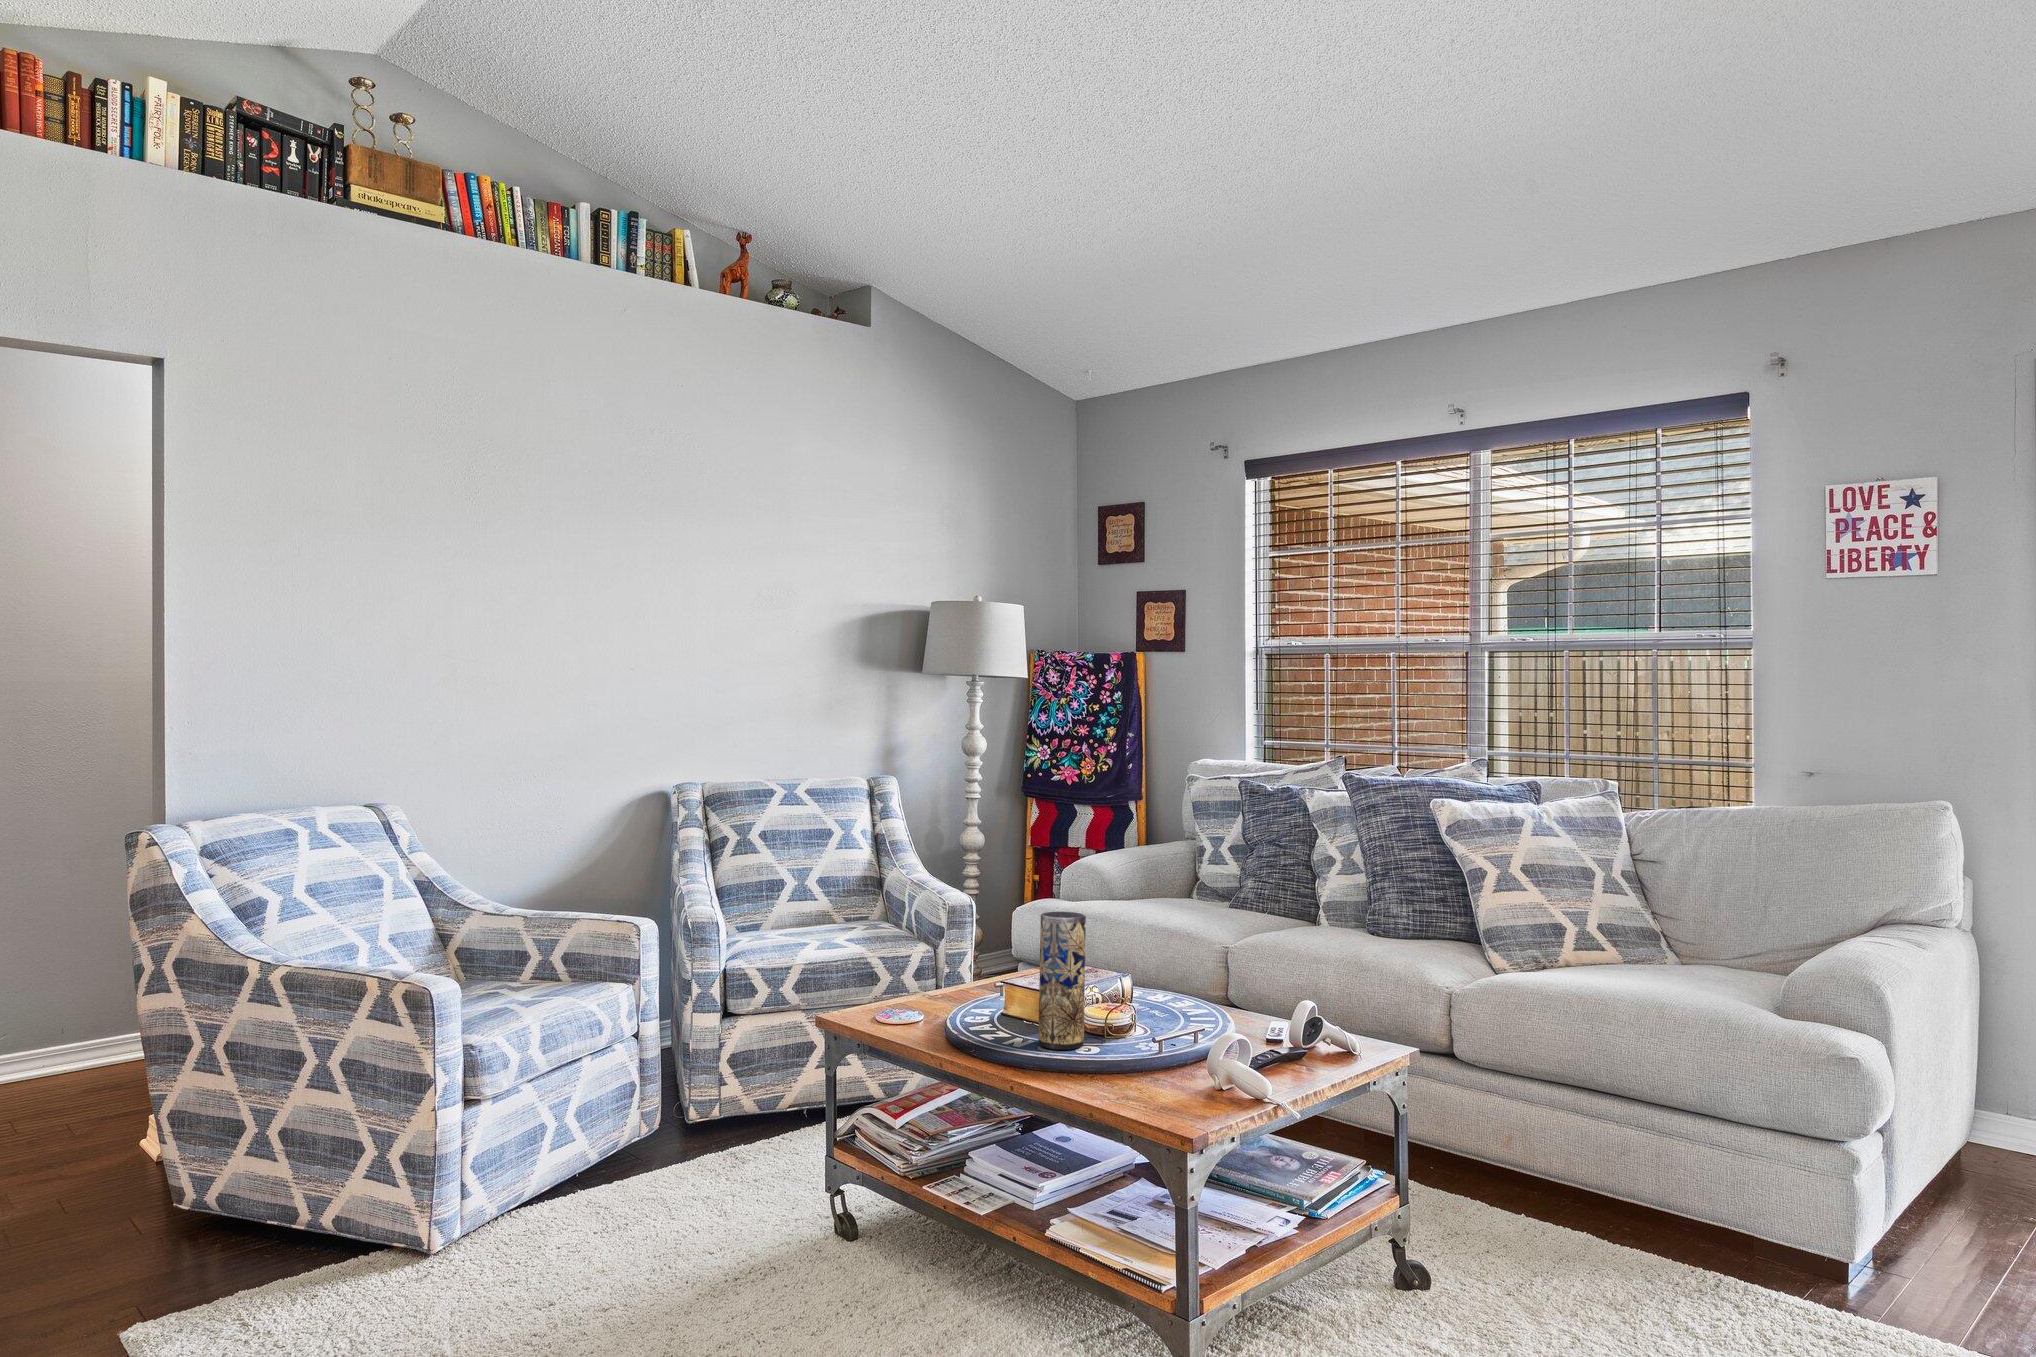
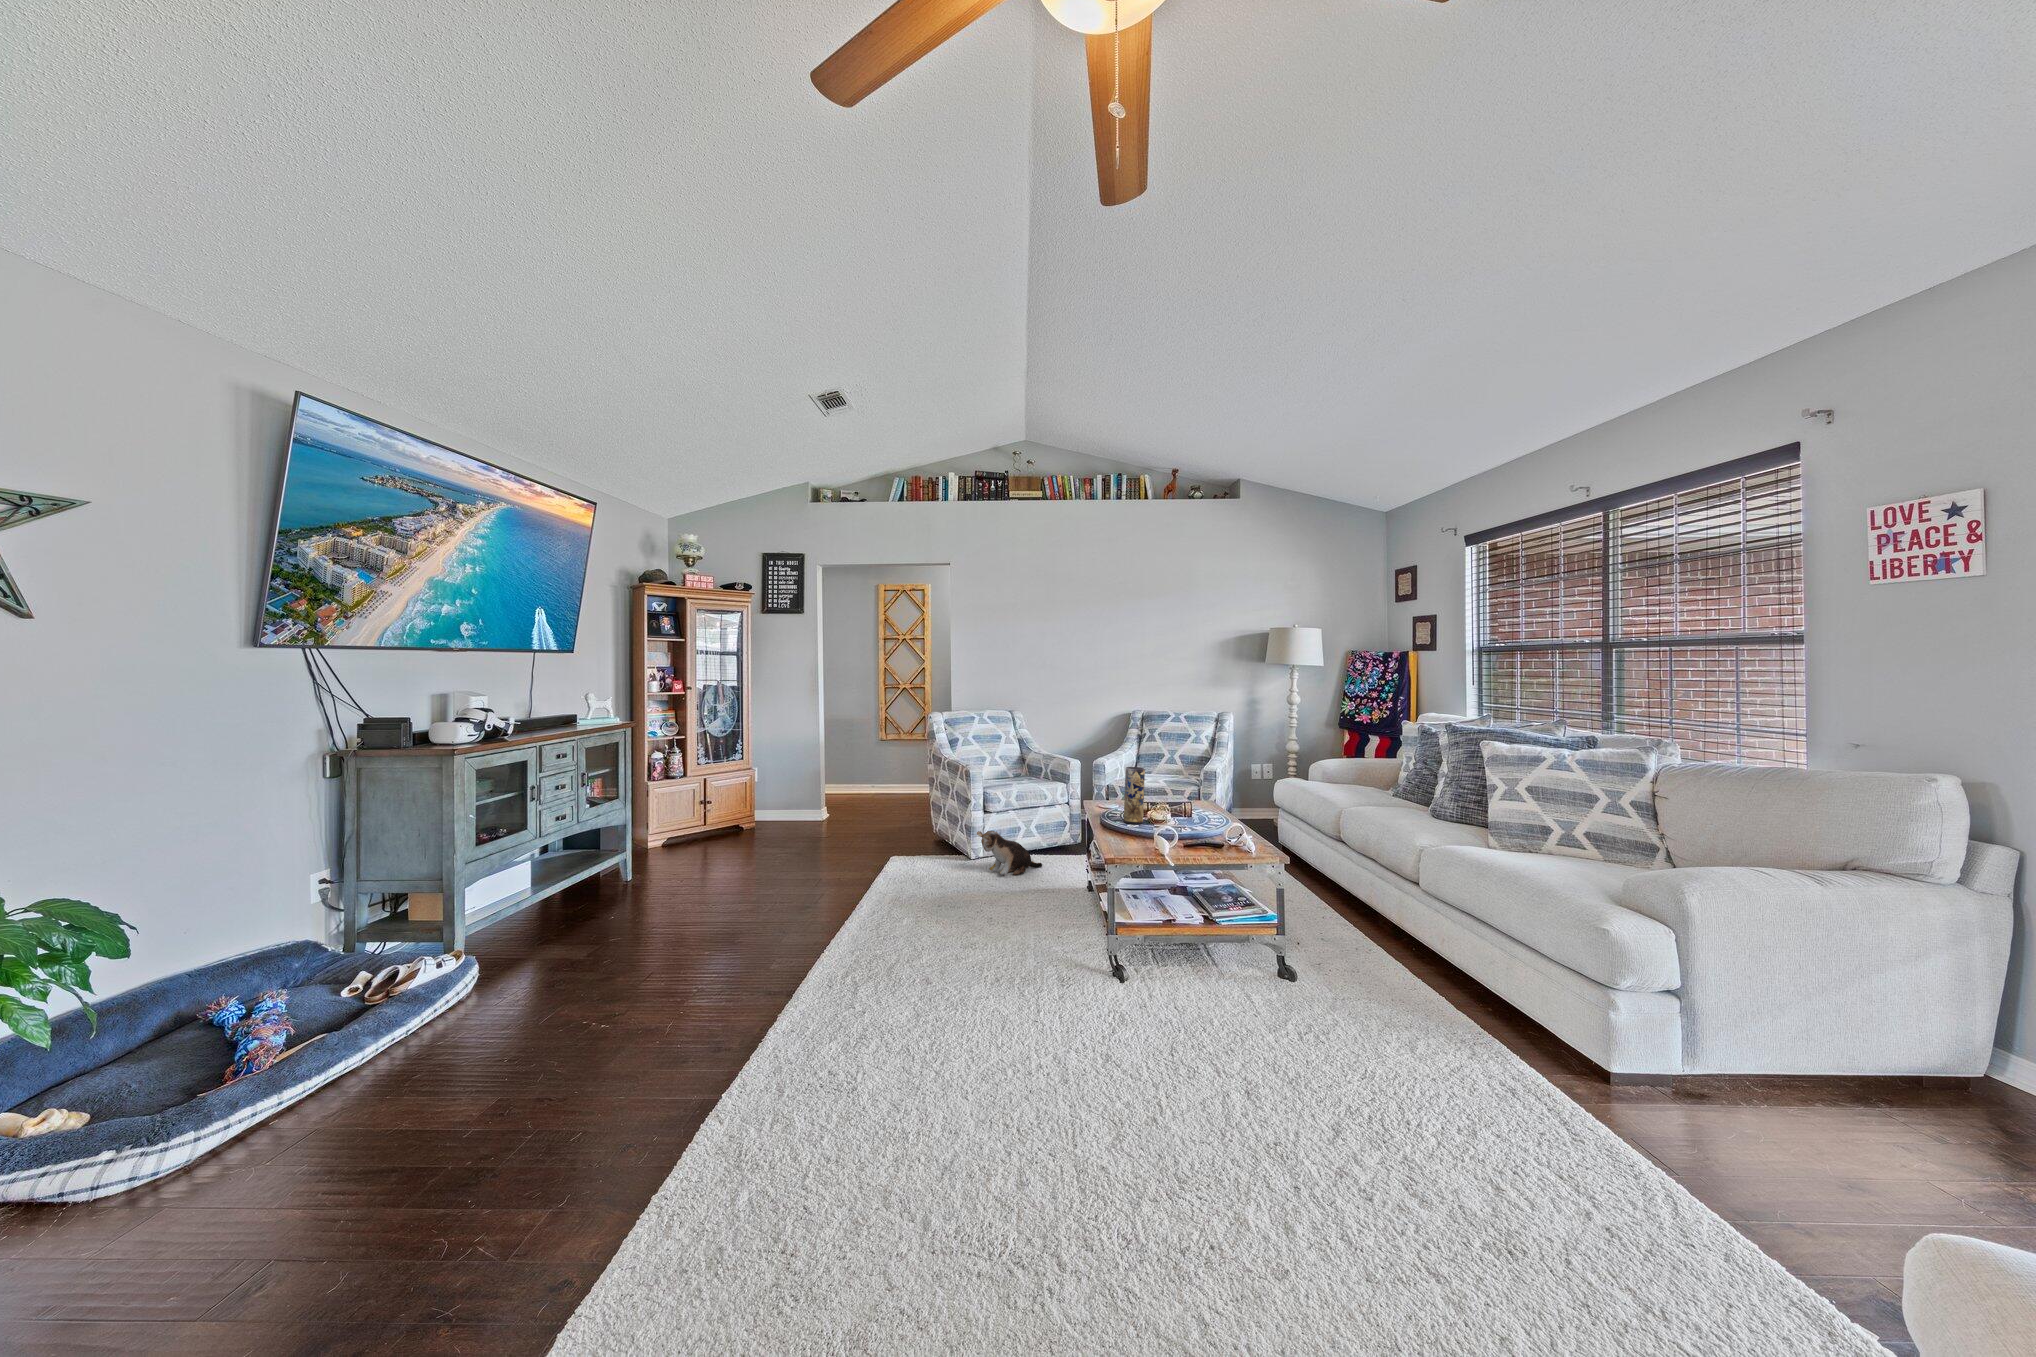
plush toy: none [511,1156,648,1277] -> present [977,831,1042,875]

